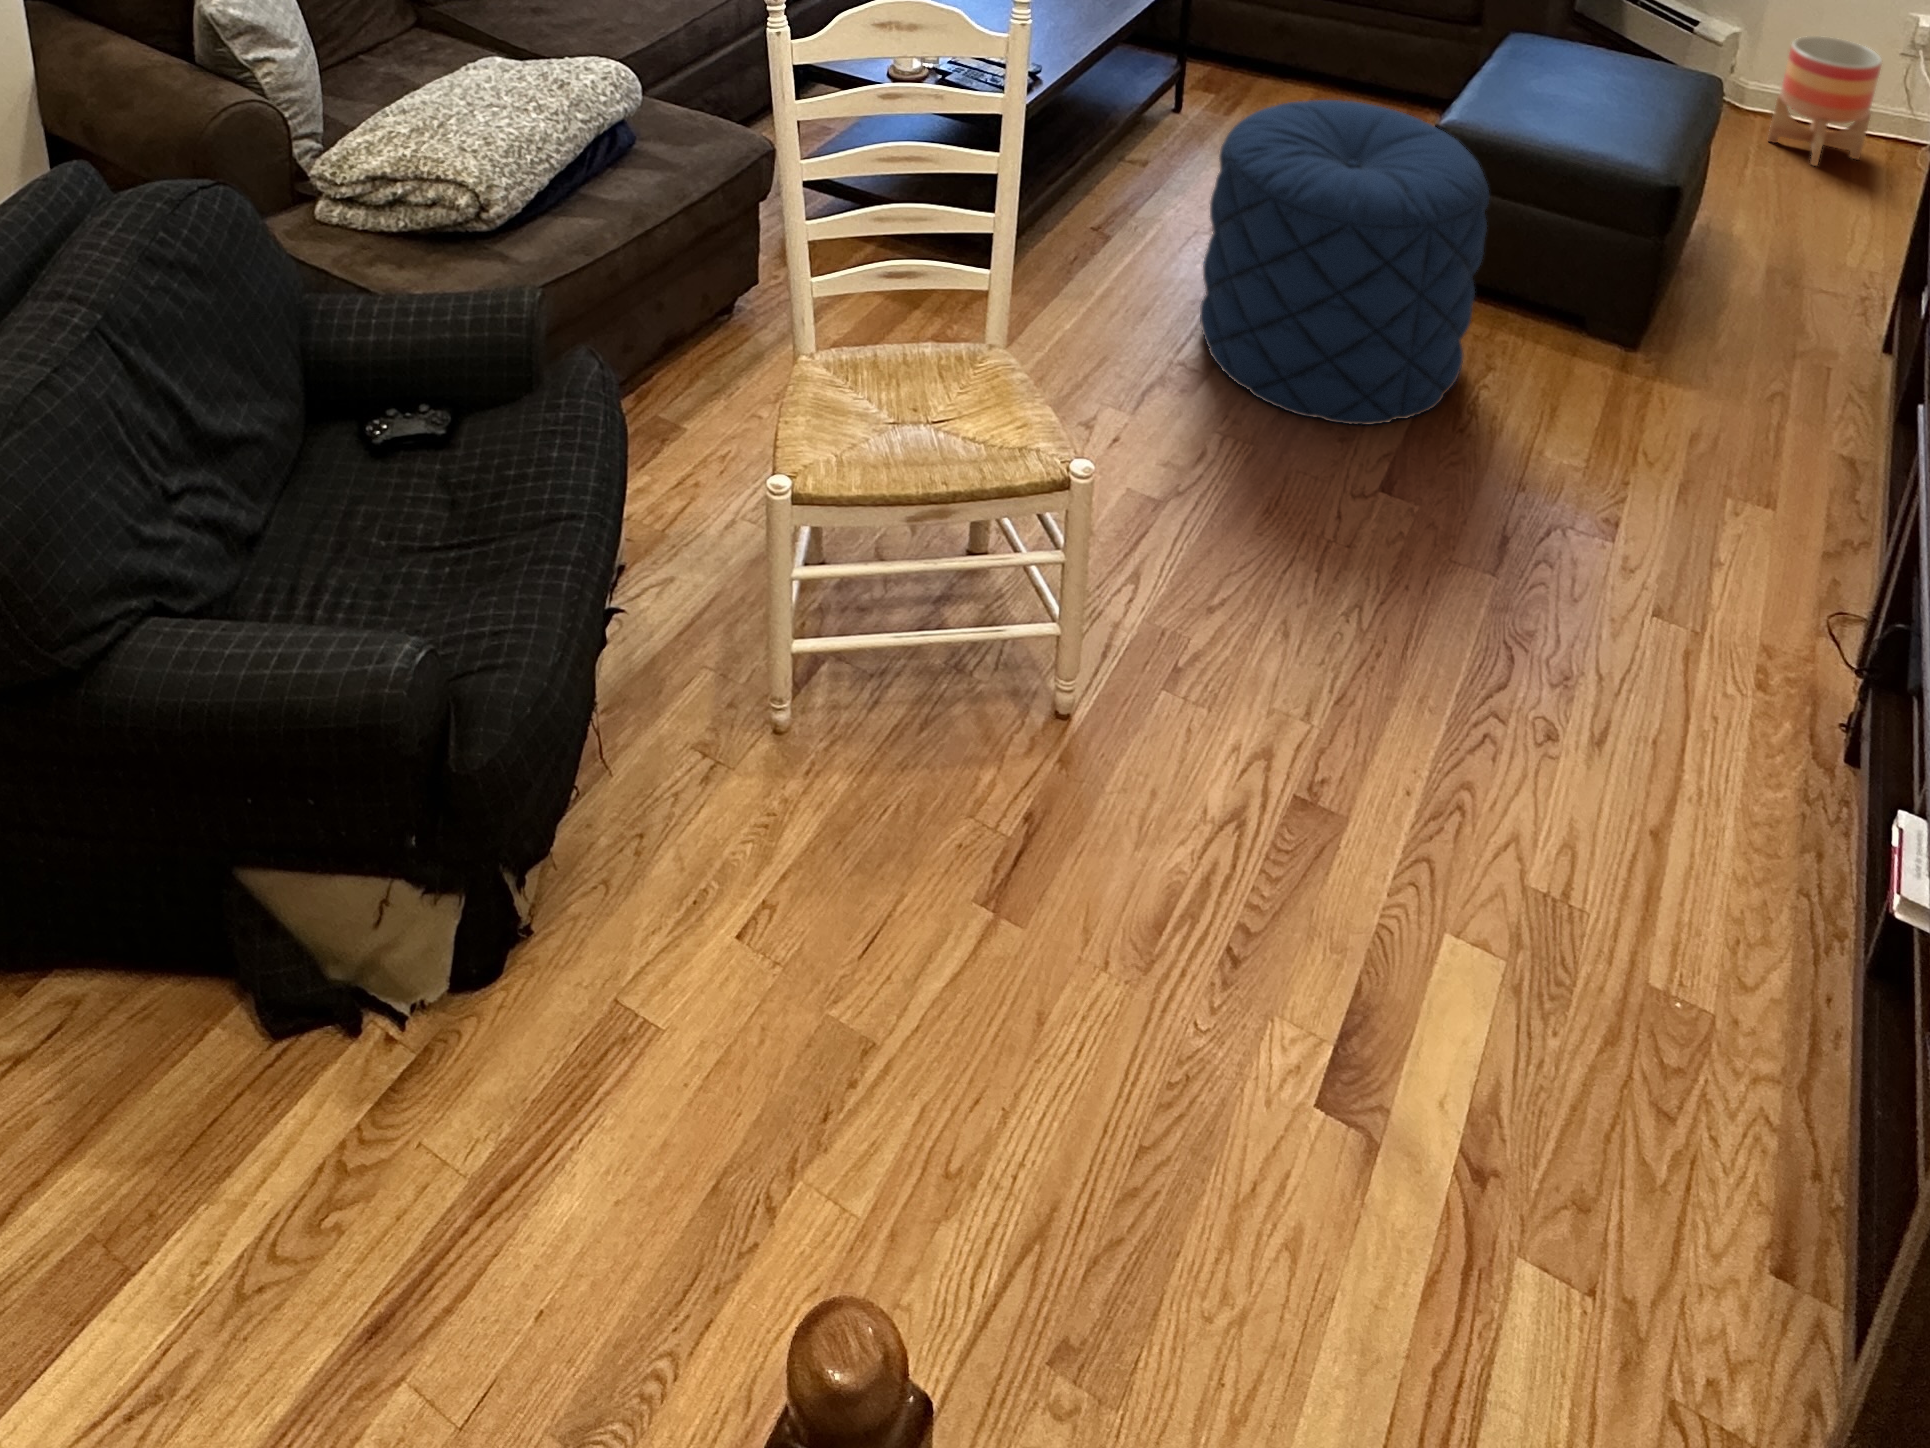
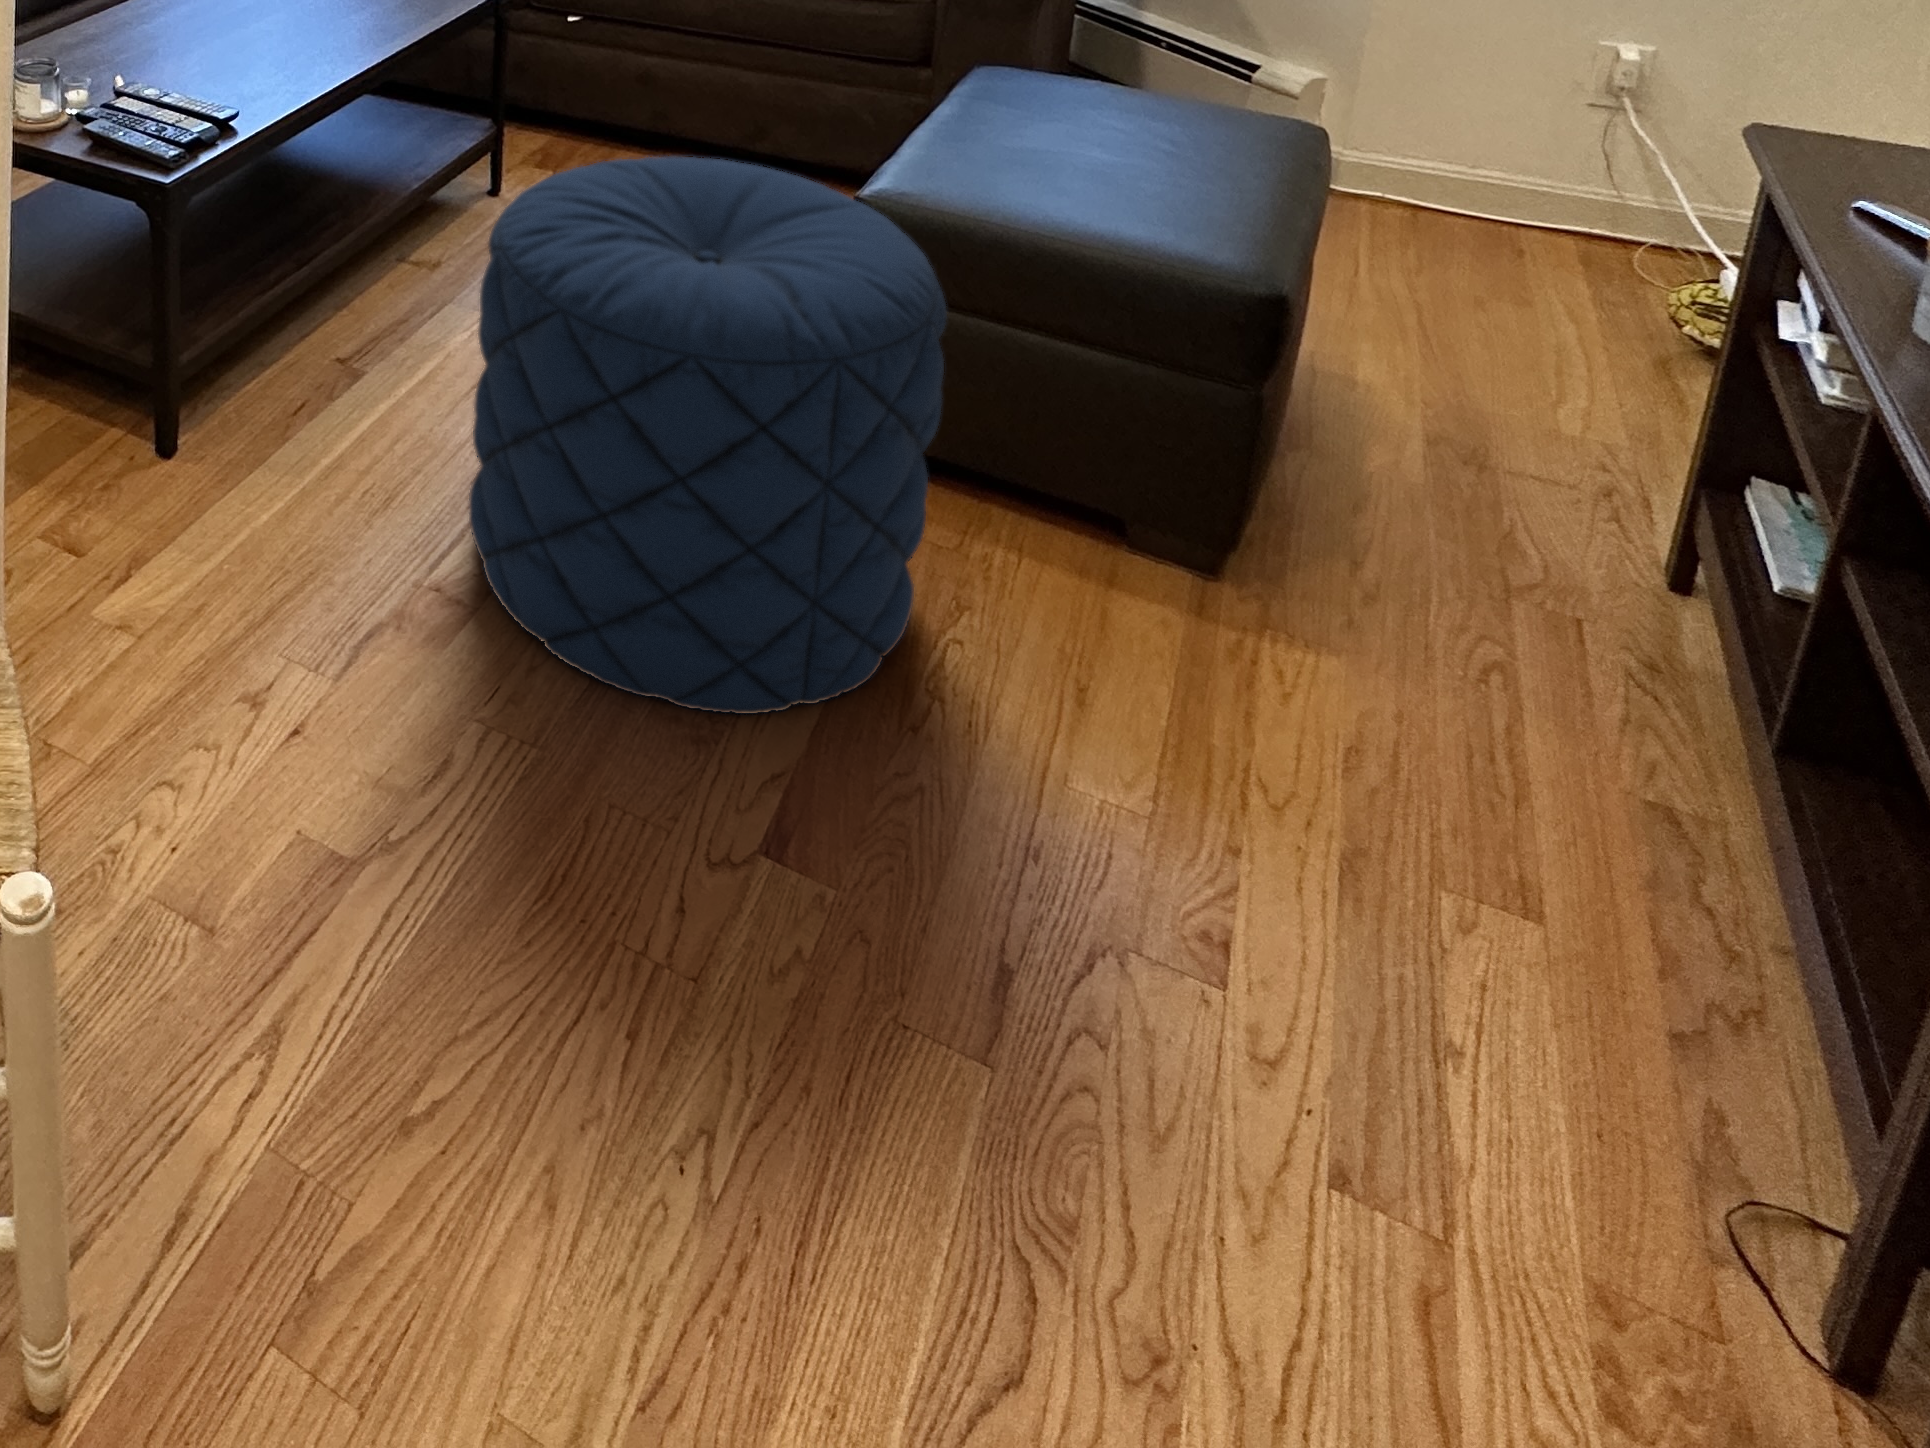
planter: present [1768,36,1882,166] -> none [1384,85,1569,281]

